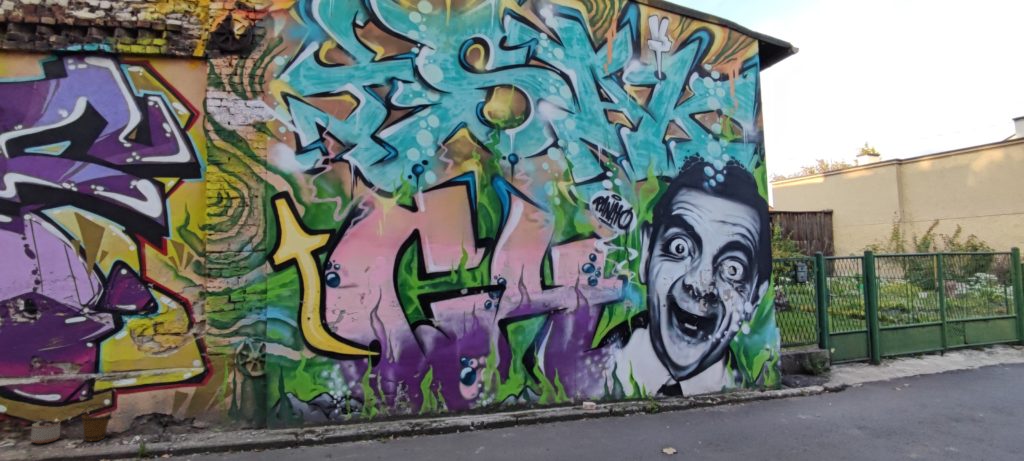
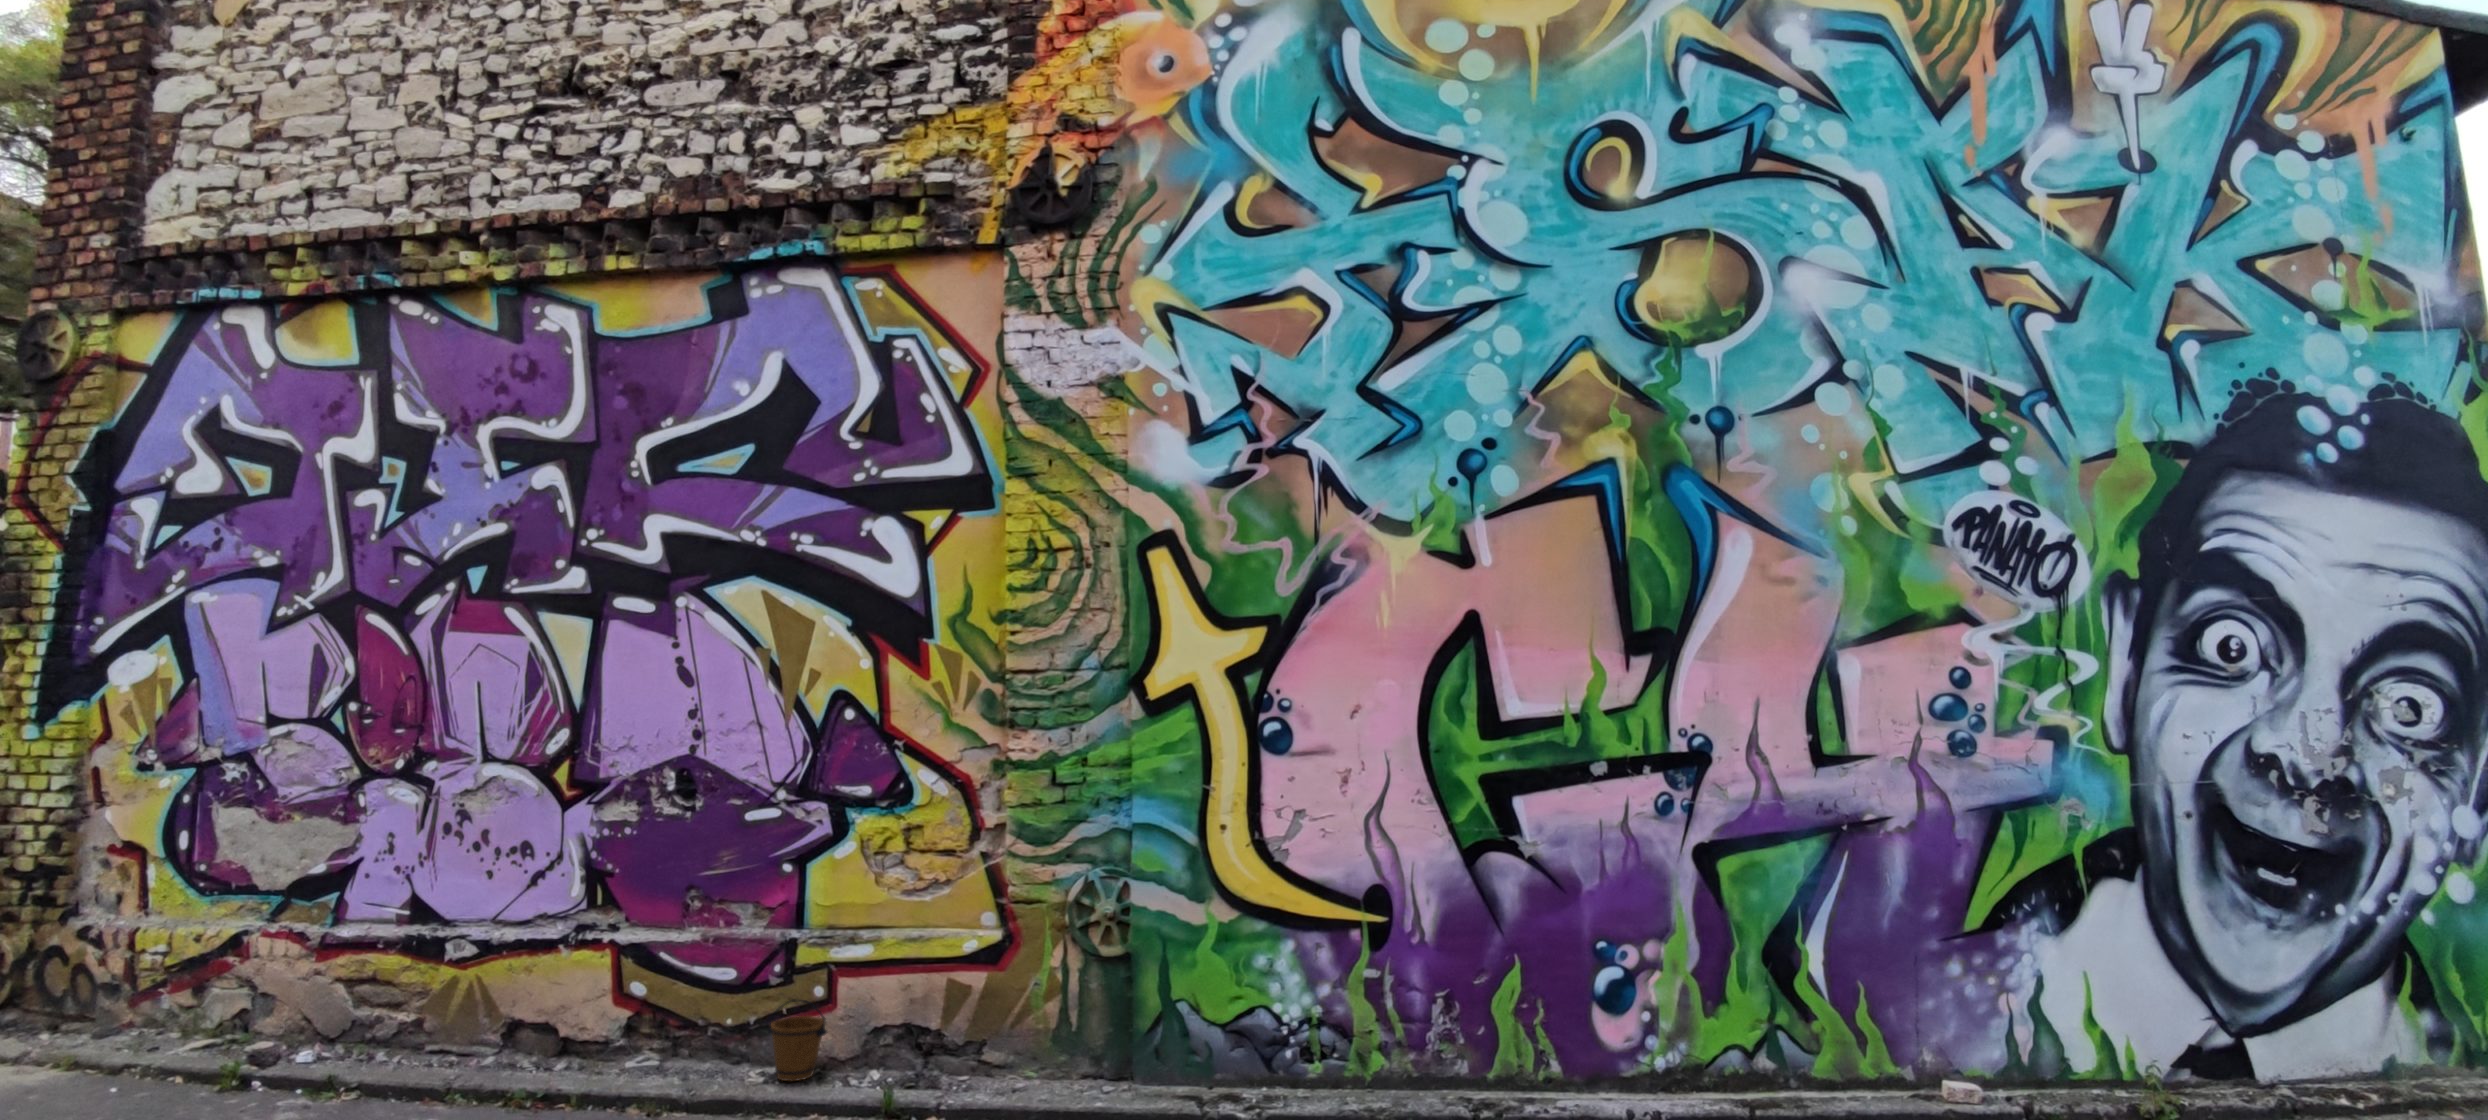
planter: present [31,423,60,444] -> none [682,1028,735,1077]

